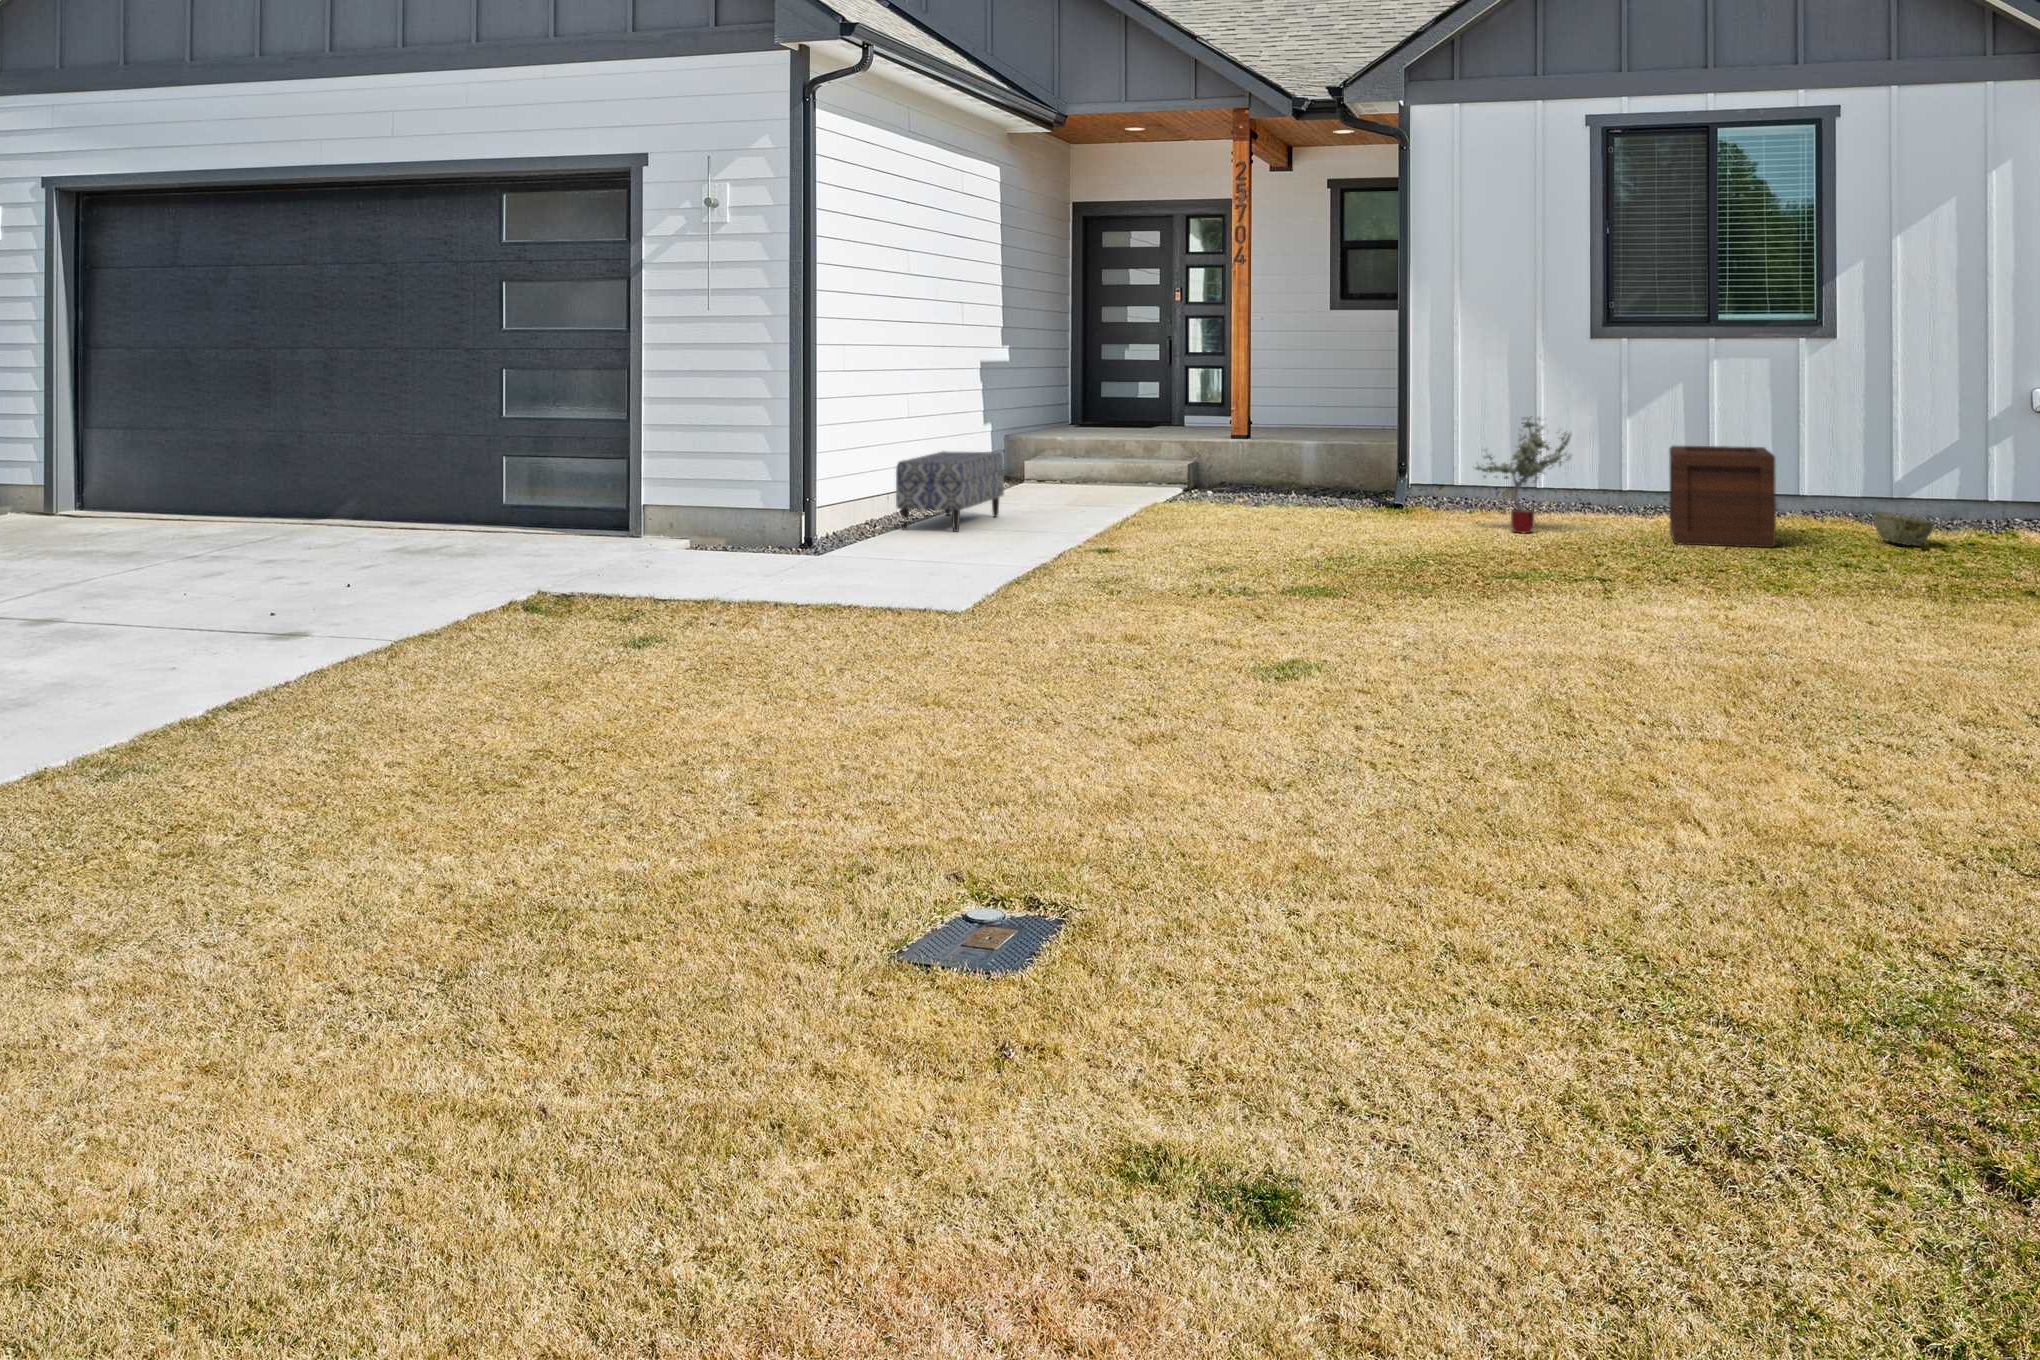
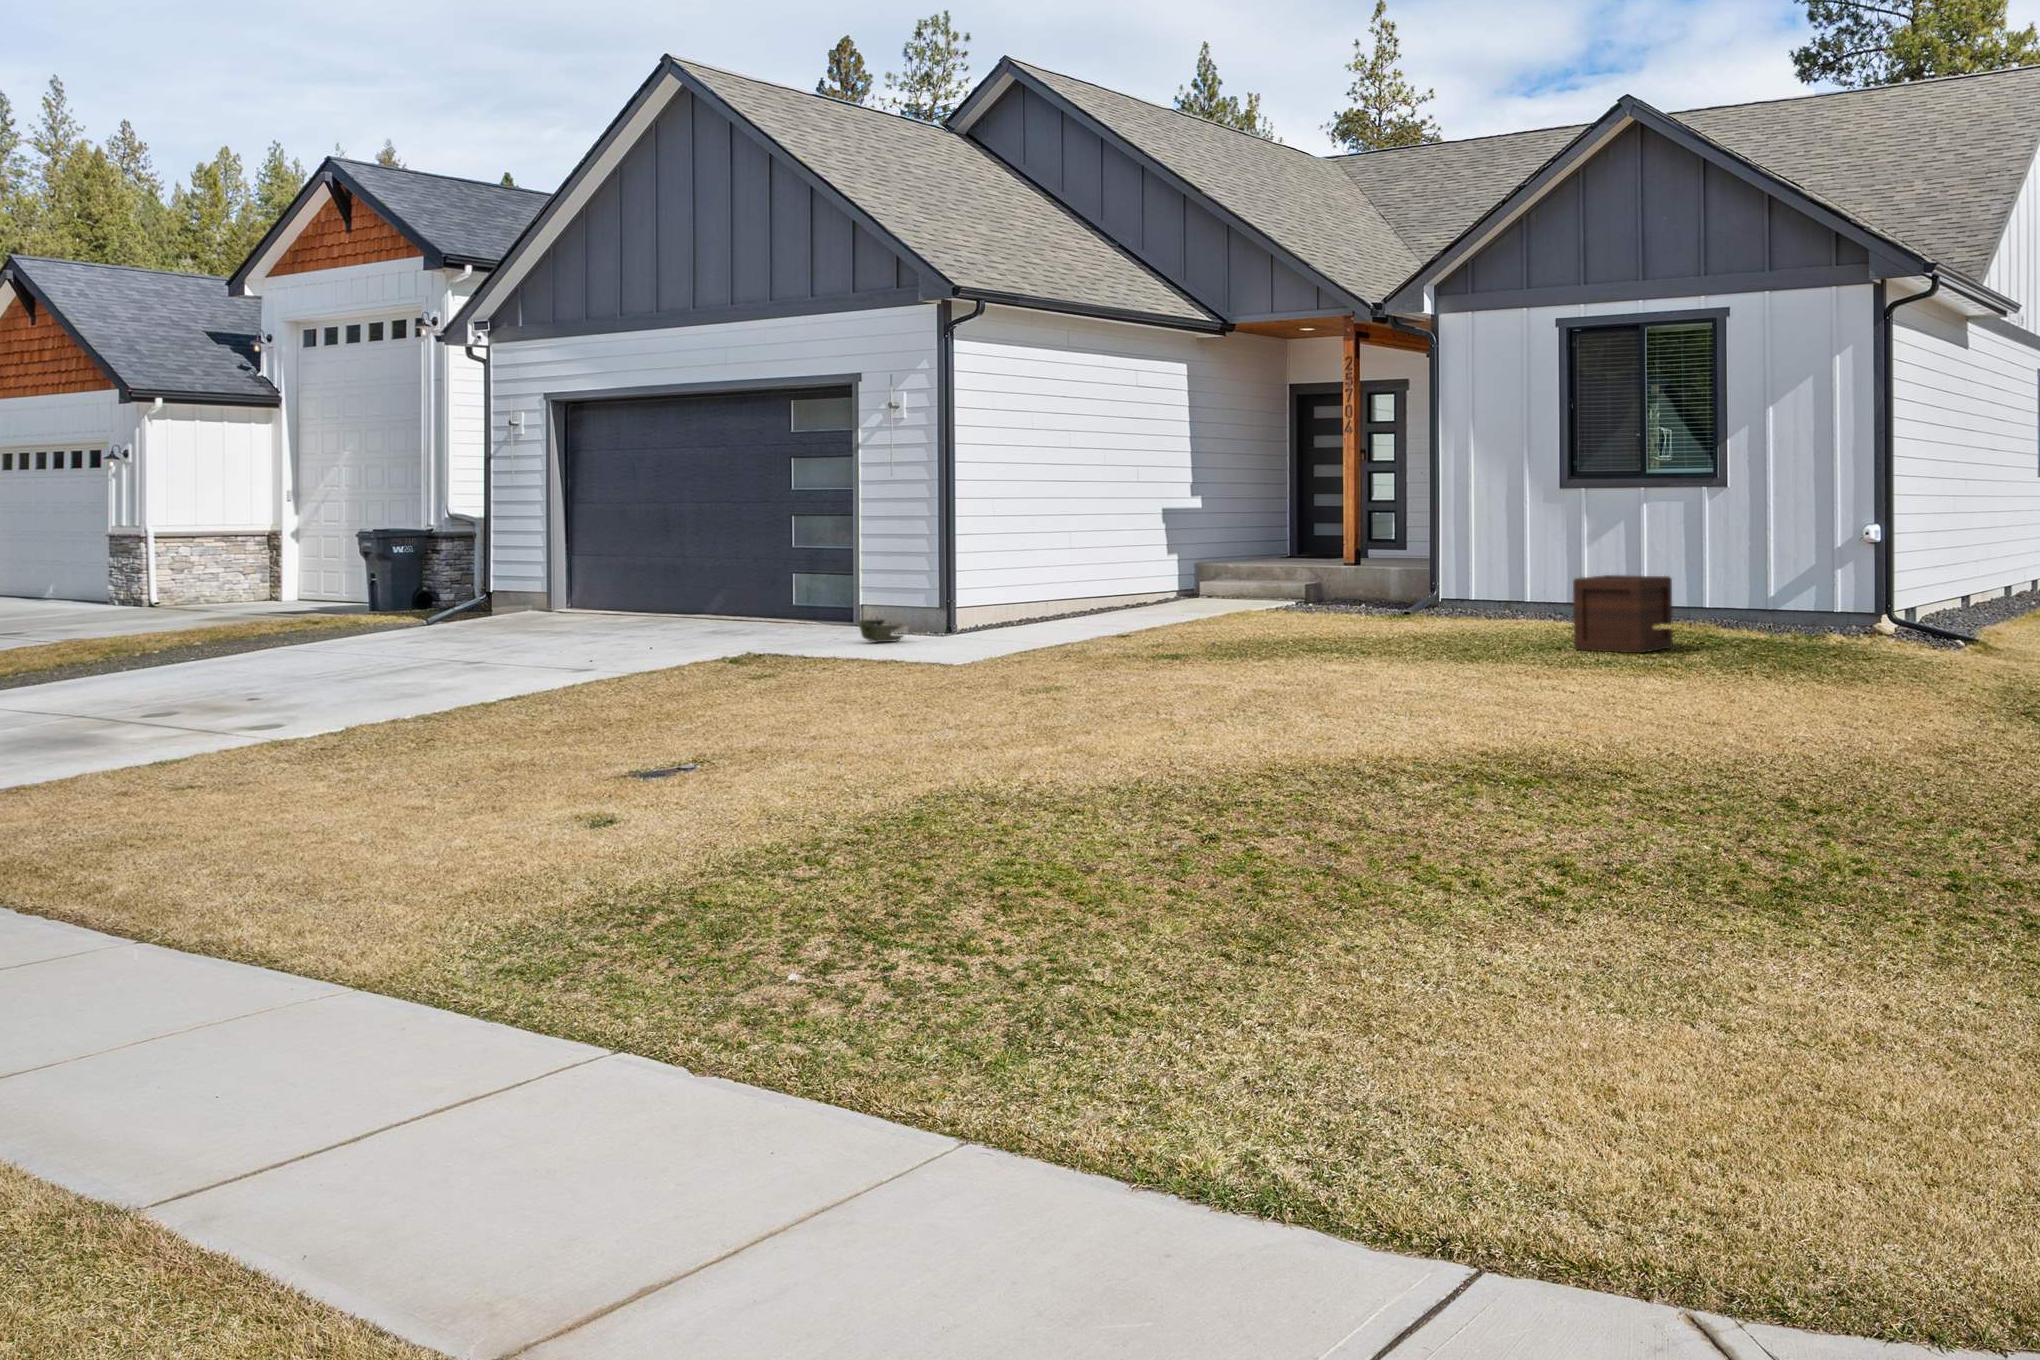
potted tree: present [1475,416,1573,533] -> none [1463,551,1527,643]
bench: present [896,451,1004,532] -> none [1052,579,1155,634]
woven basket: present [1875,511,1935,546] -> present [859,619,903,643]

